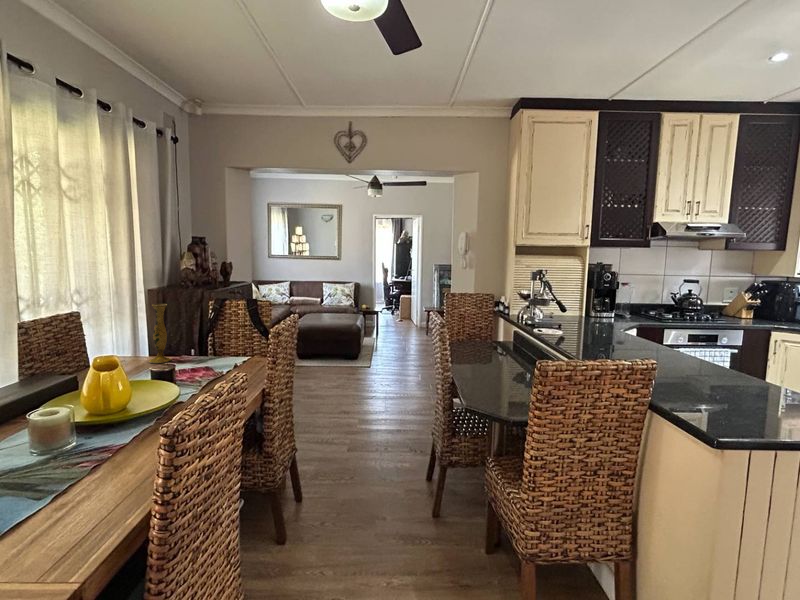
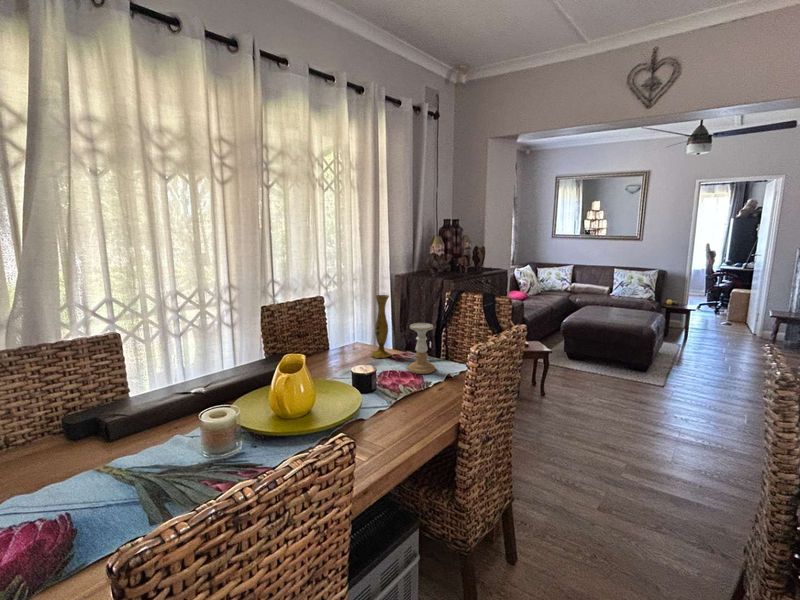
candle holder: none [197,324,223,367] -> present [408,323,435,374]

